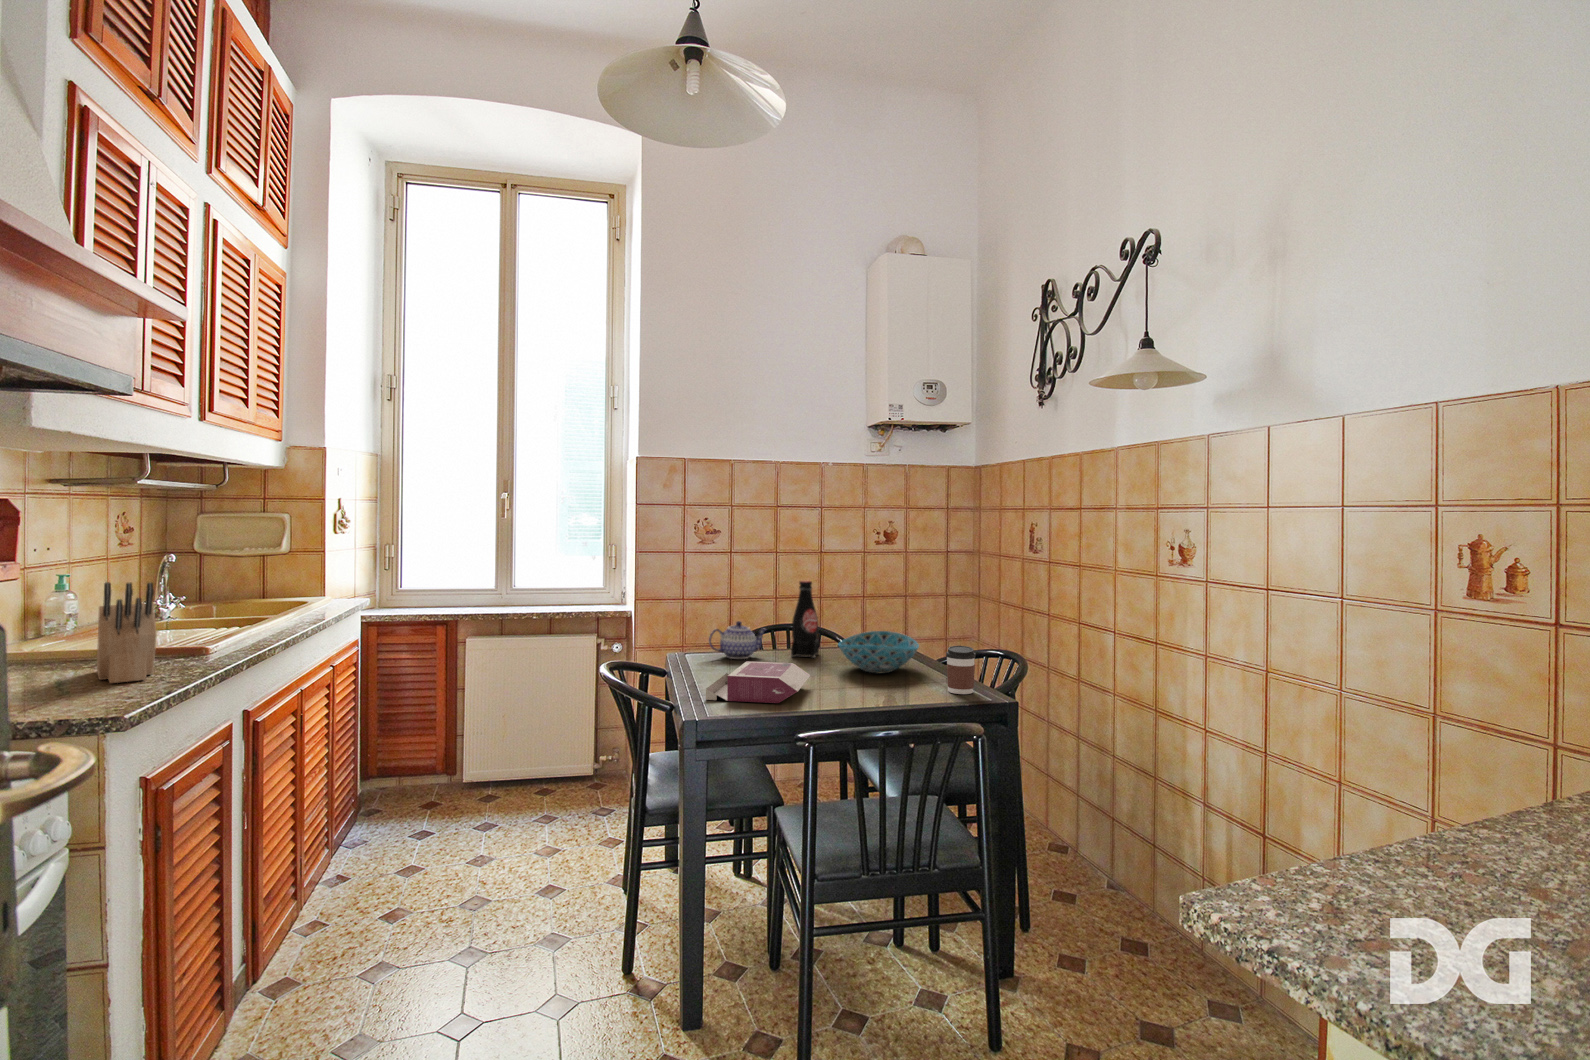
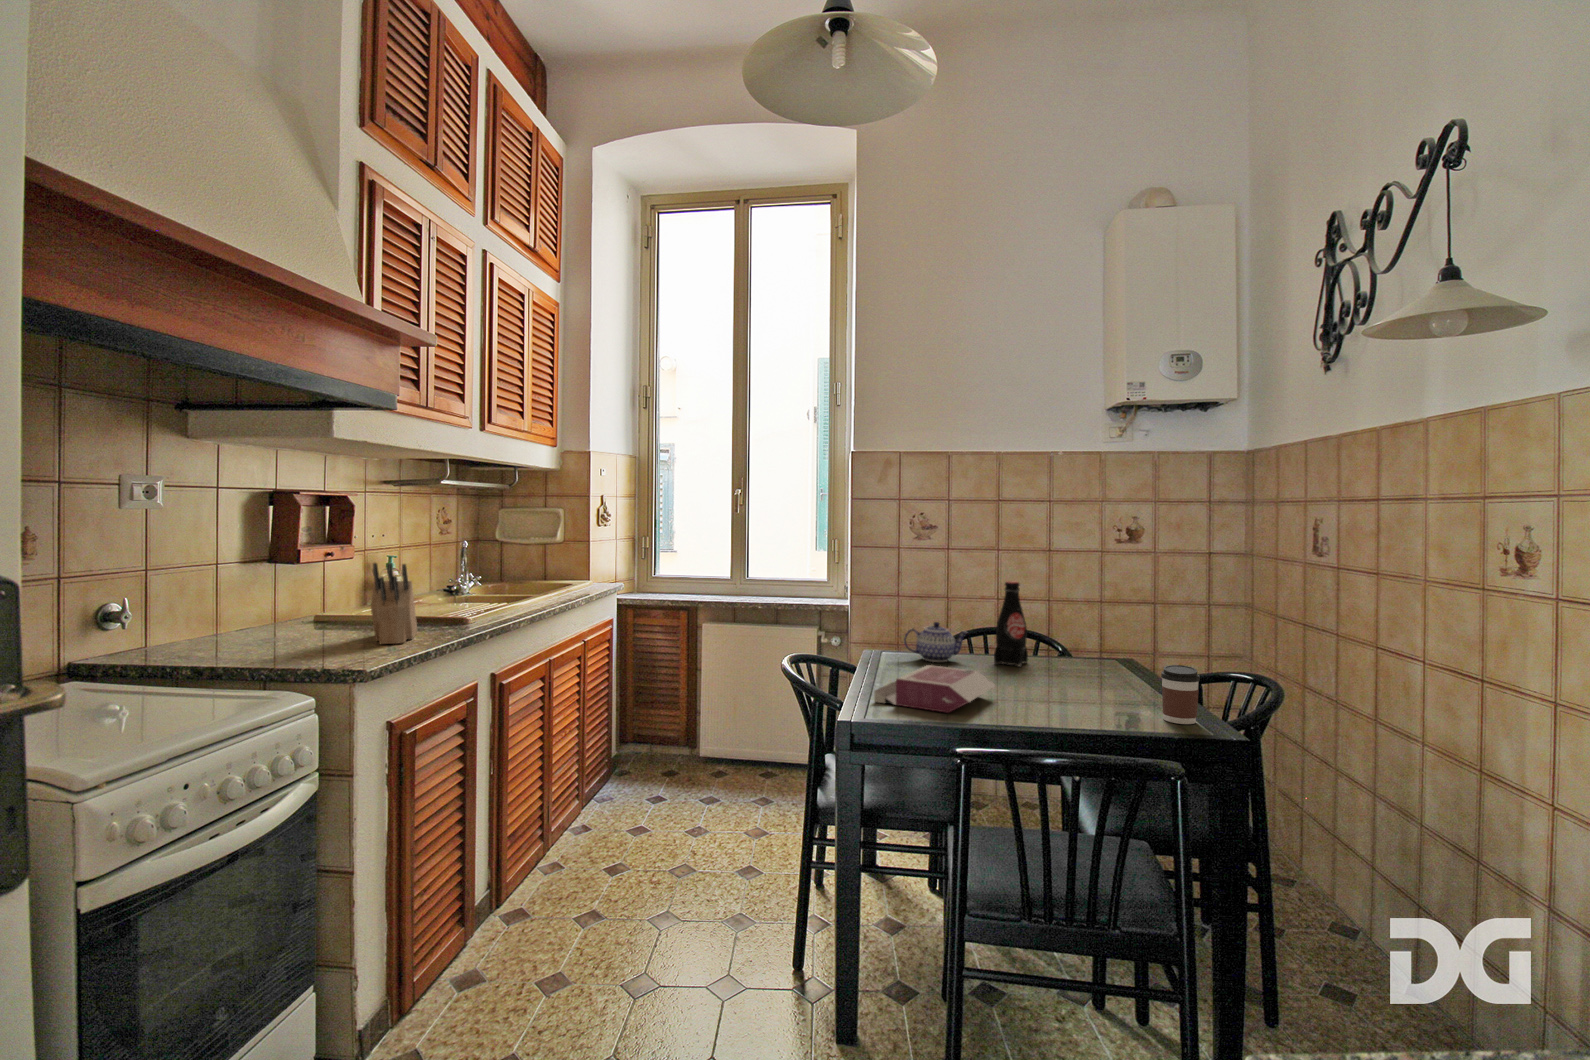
bowl: present [838,631,919,673] -> none [1039,642,1139,690]

